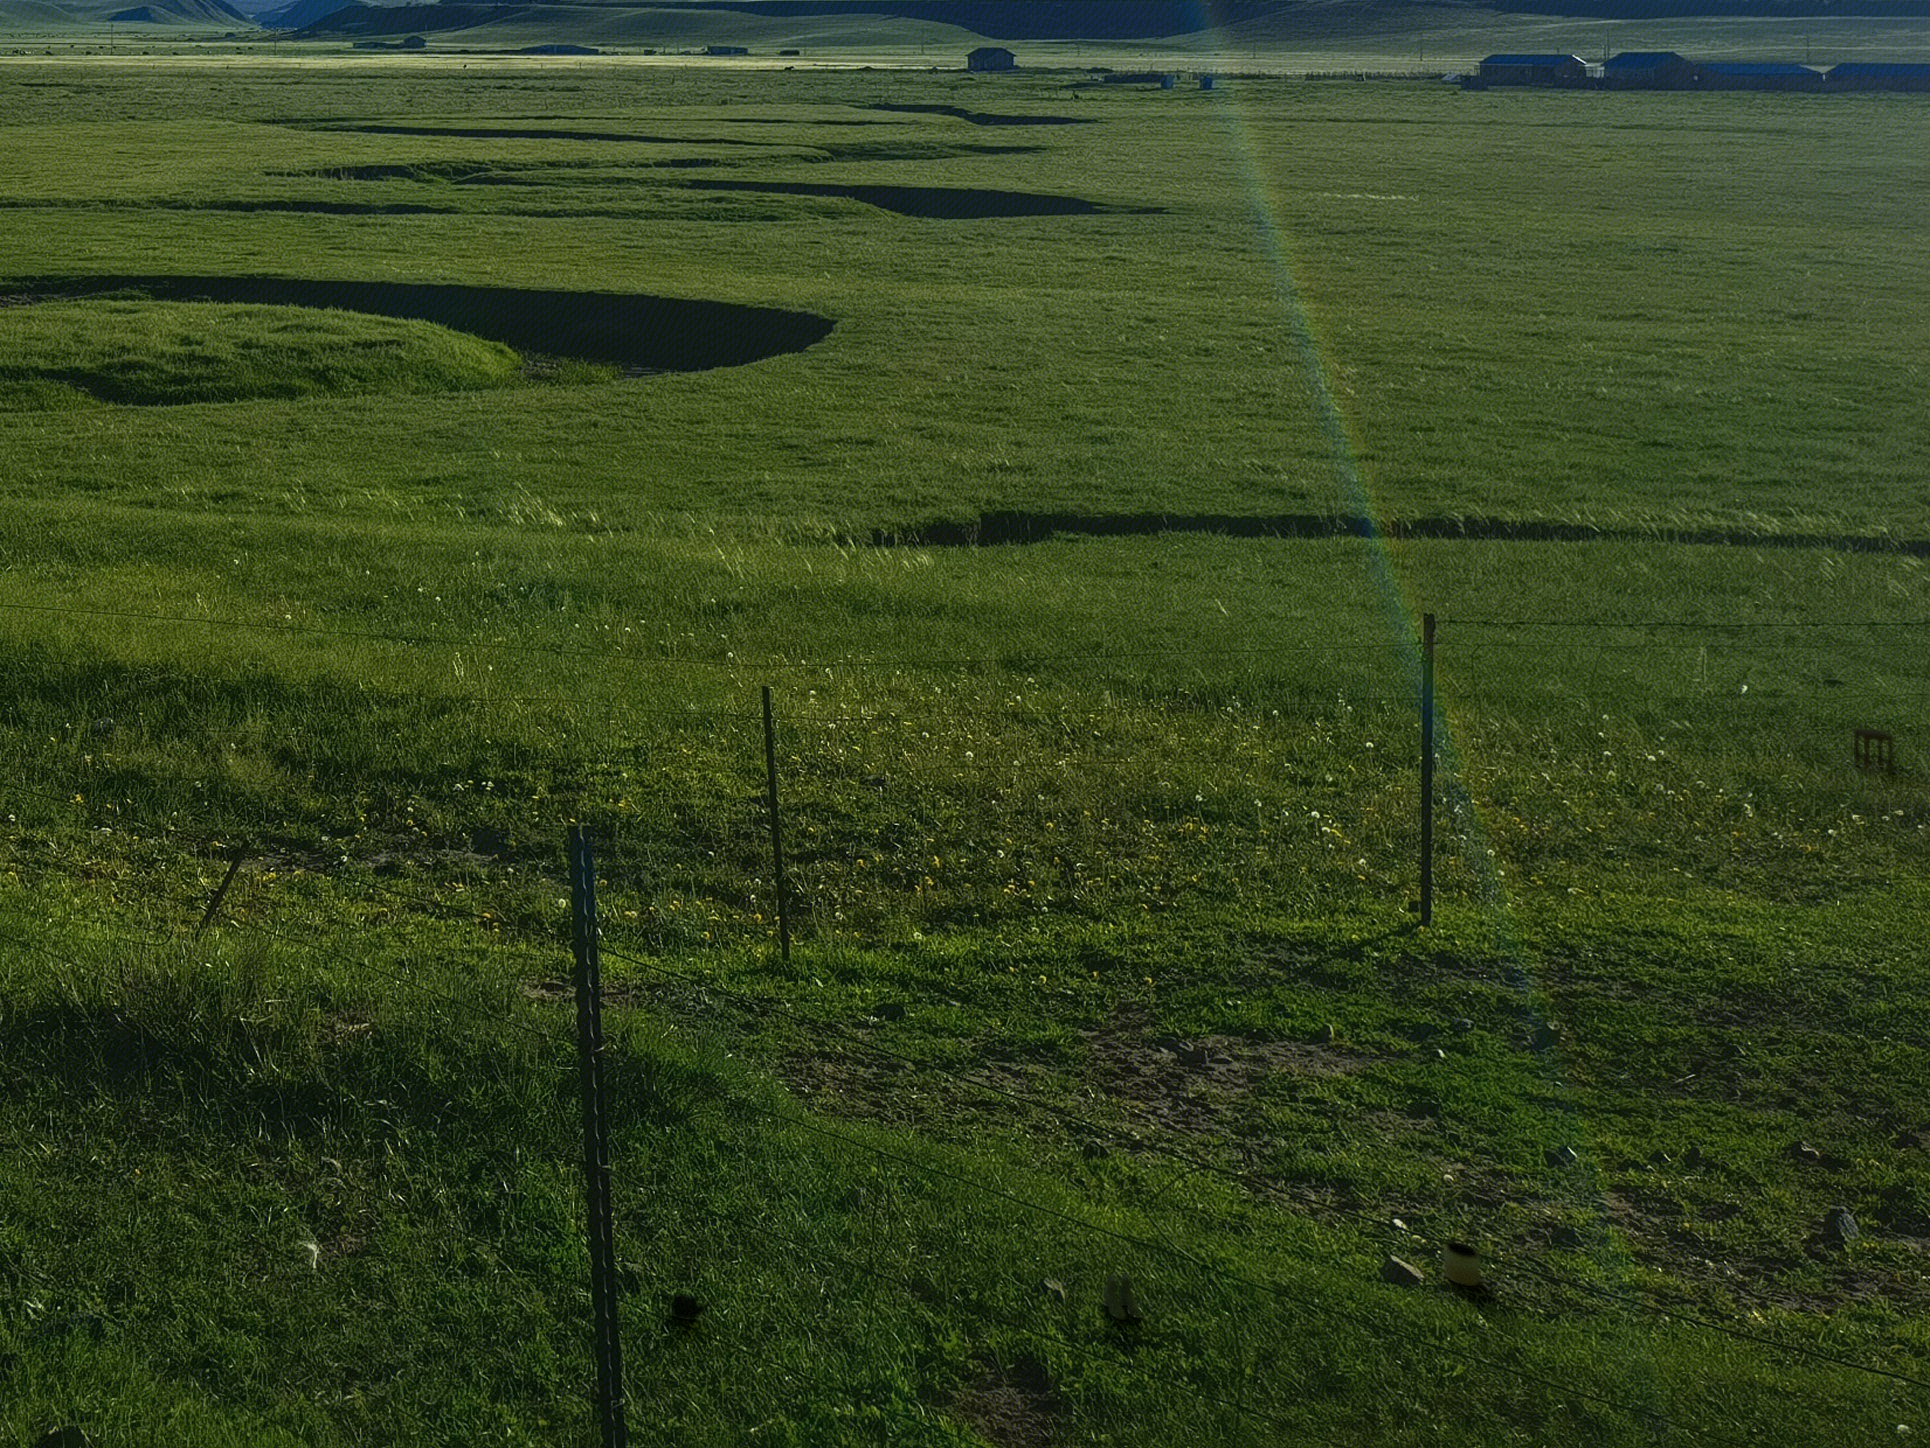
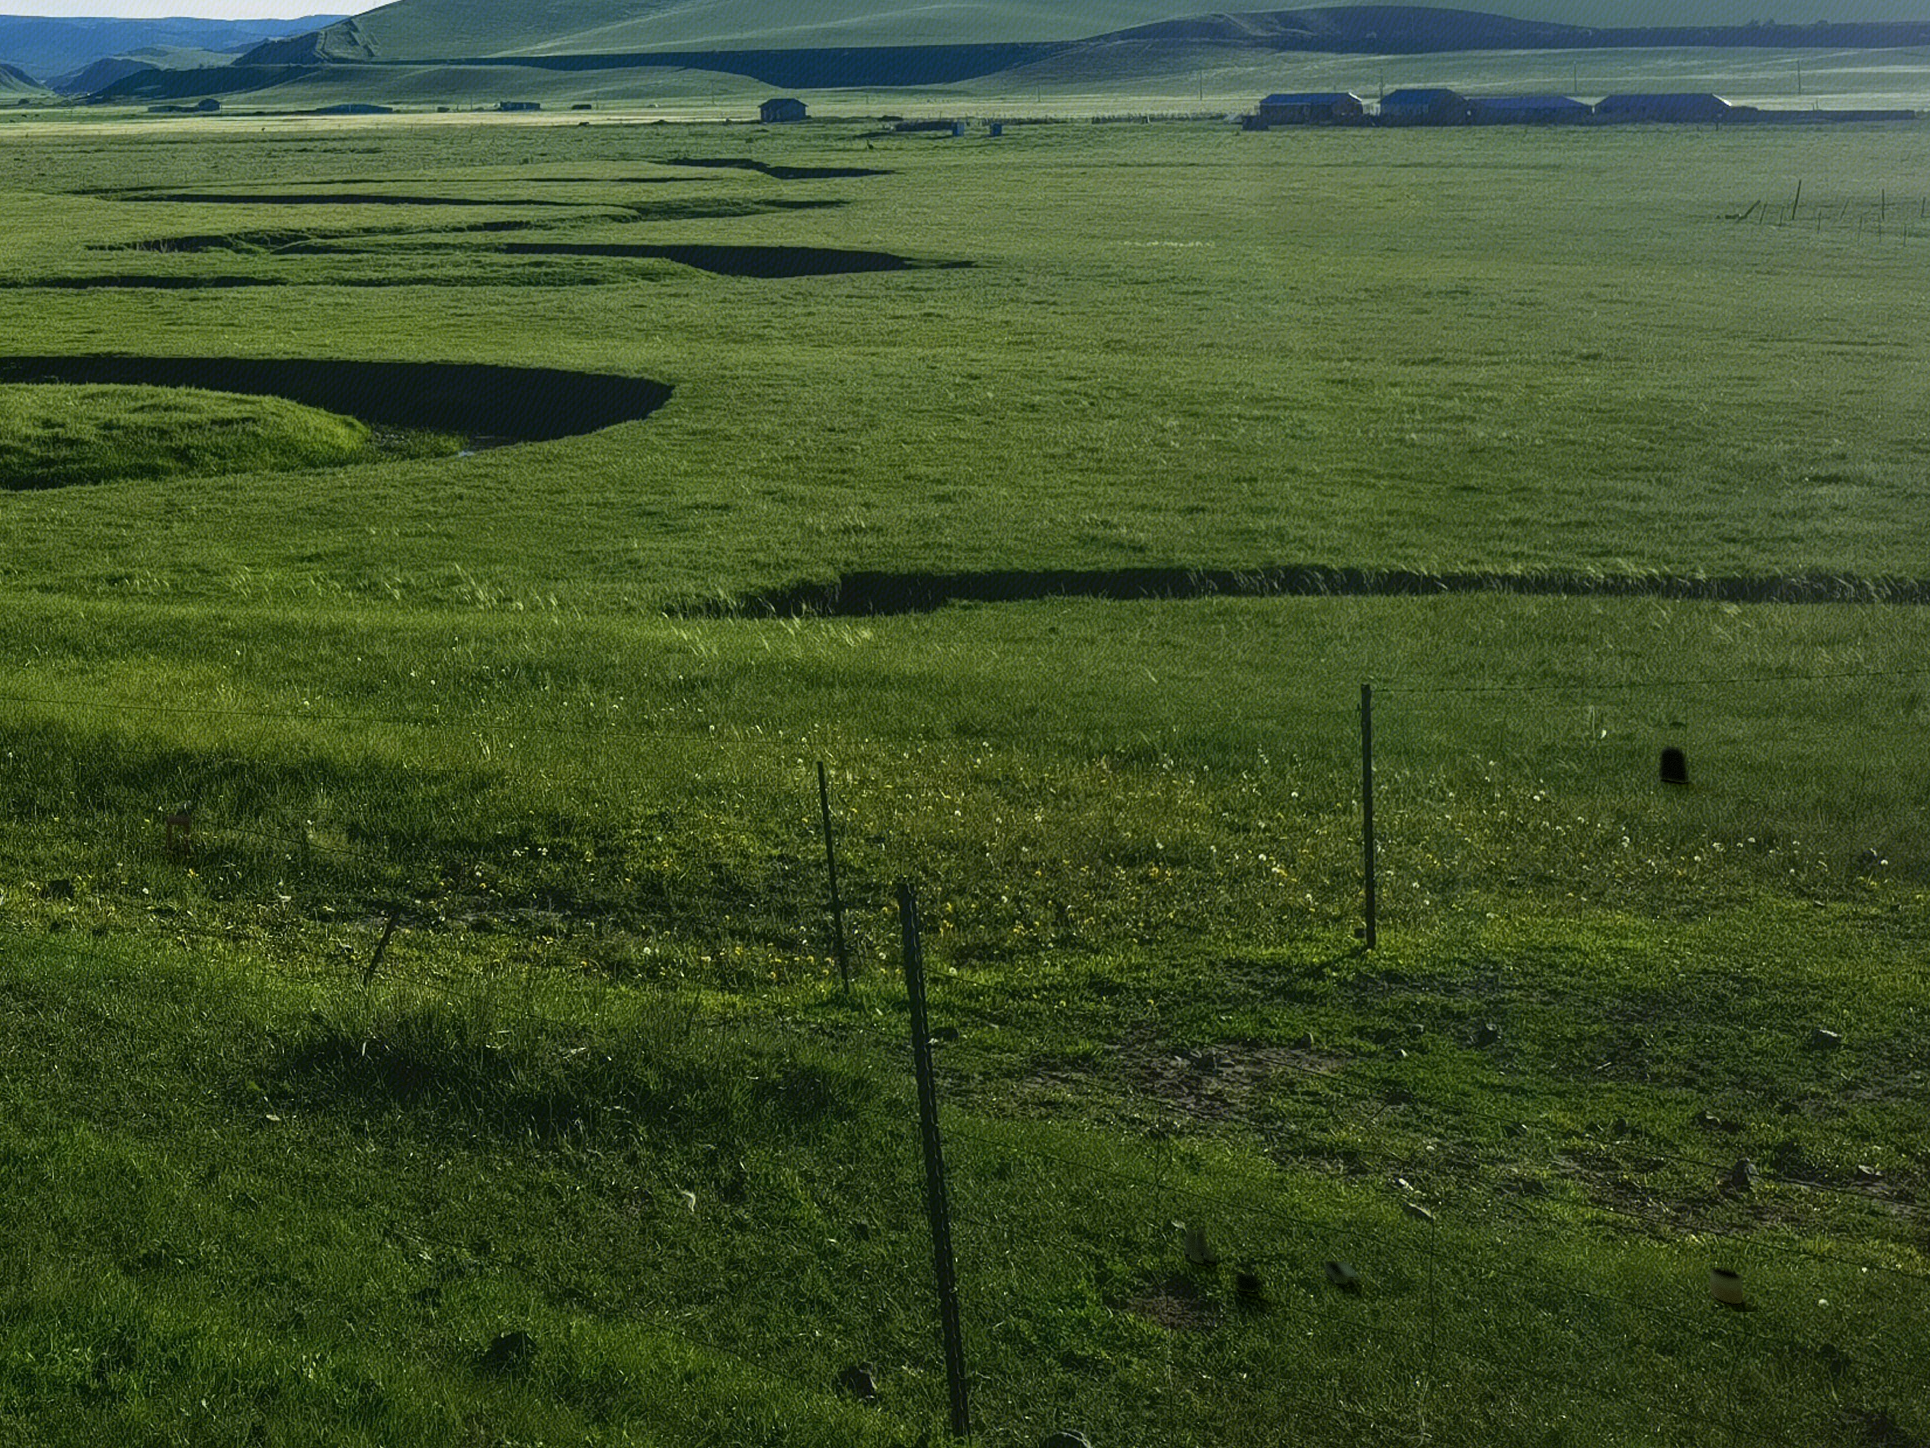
backpack: none [1800,701,1834,745] -> present [1659,746,1688,783]
stool: present [1854,728,1894,773] -> present [165,815,190,853]
planter: present [1444,1242,1480,1286] -> present [1710,1267,1743,1304]
watering can: present [666,1284,709,1320] -> present [1230,1265,1266,1293]
toolbox: none [1278,1322,1319,1356] -> present [1325,1261,1358,1284]

